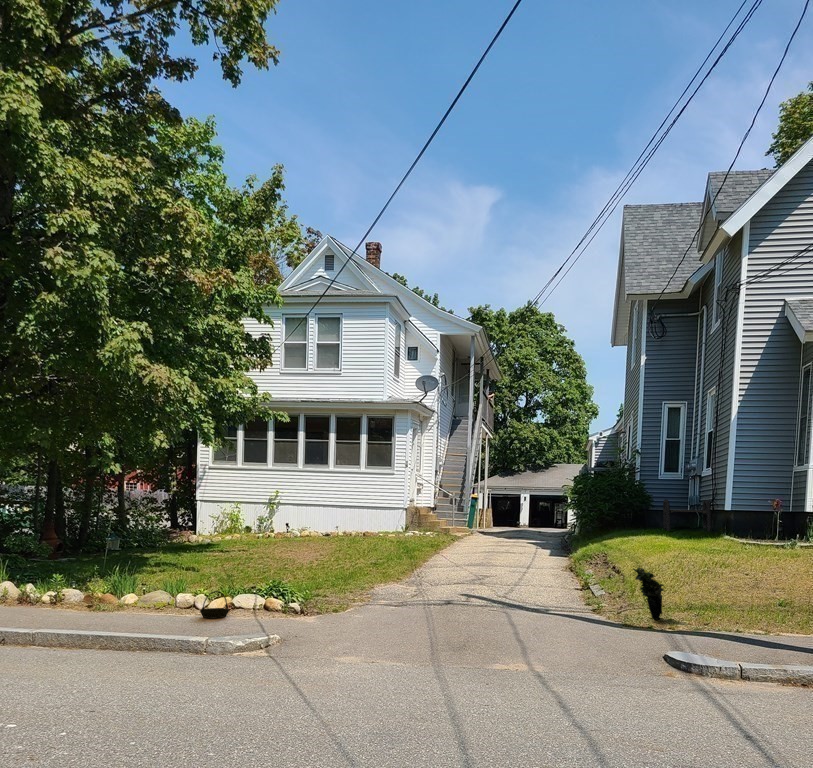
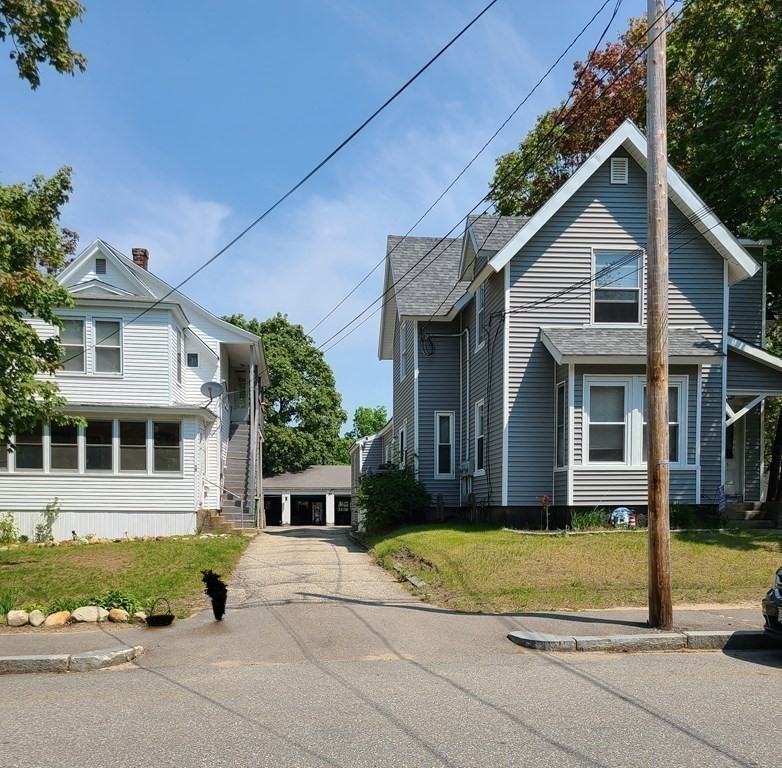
potted plant: present [633,568,664,620] -> present [200,569,229,621]
basket: present [200,591,229,618] -> present [145,598,175,626]

